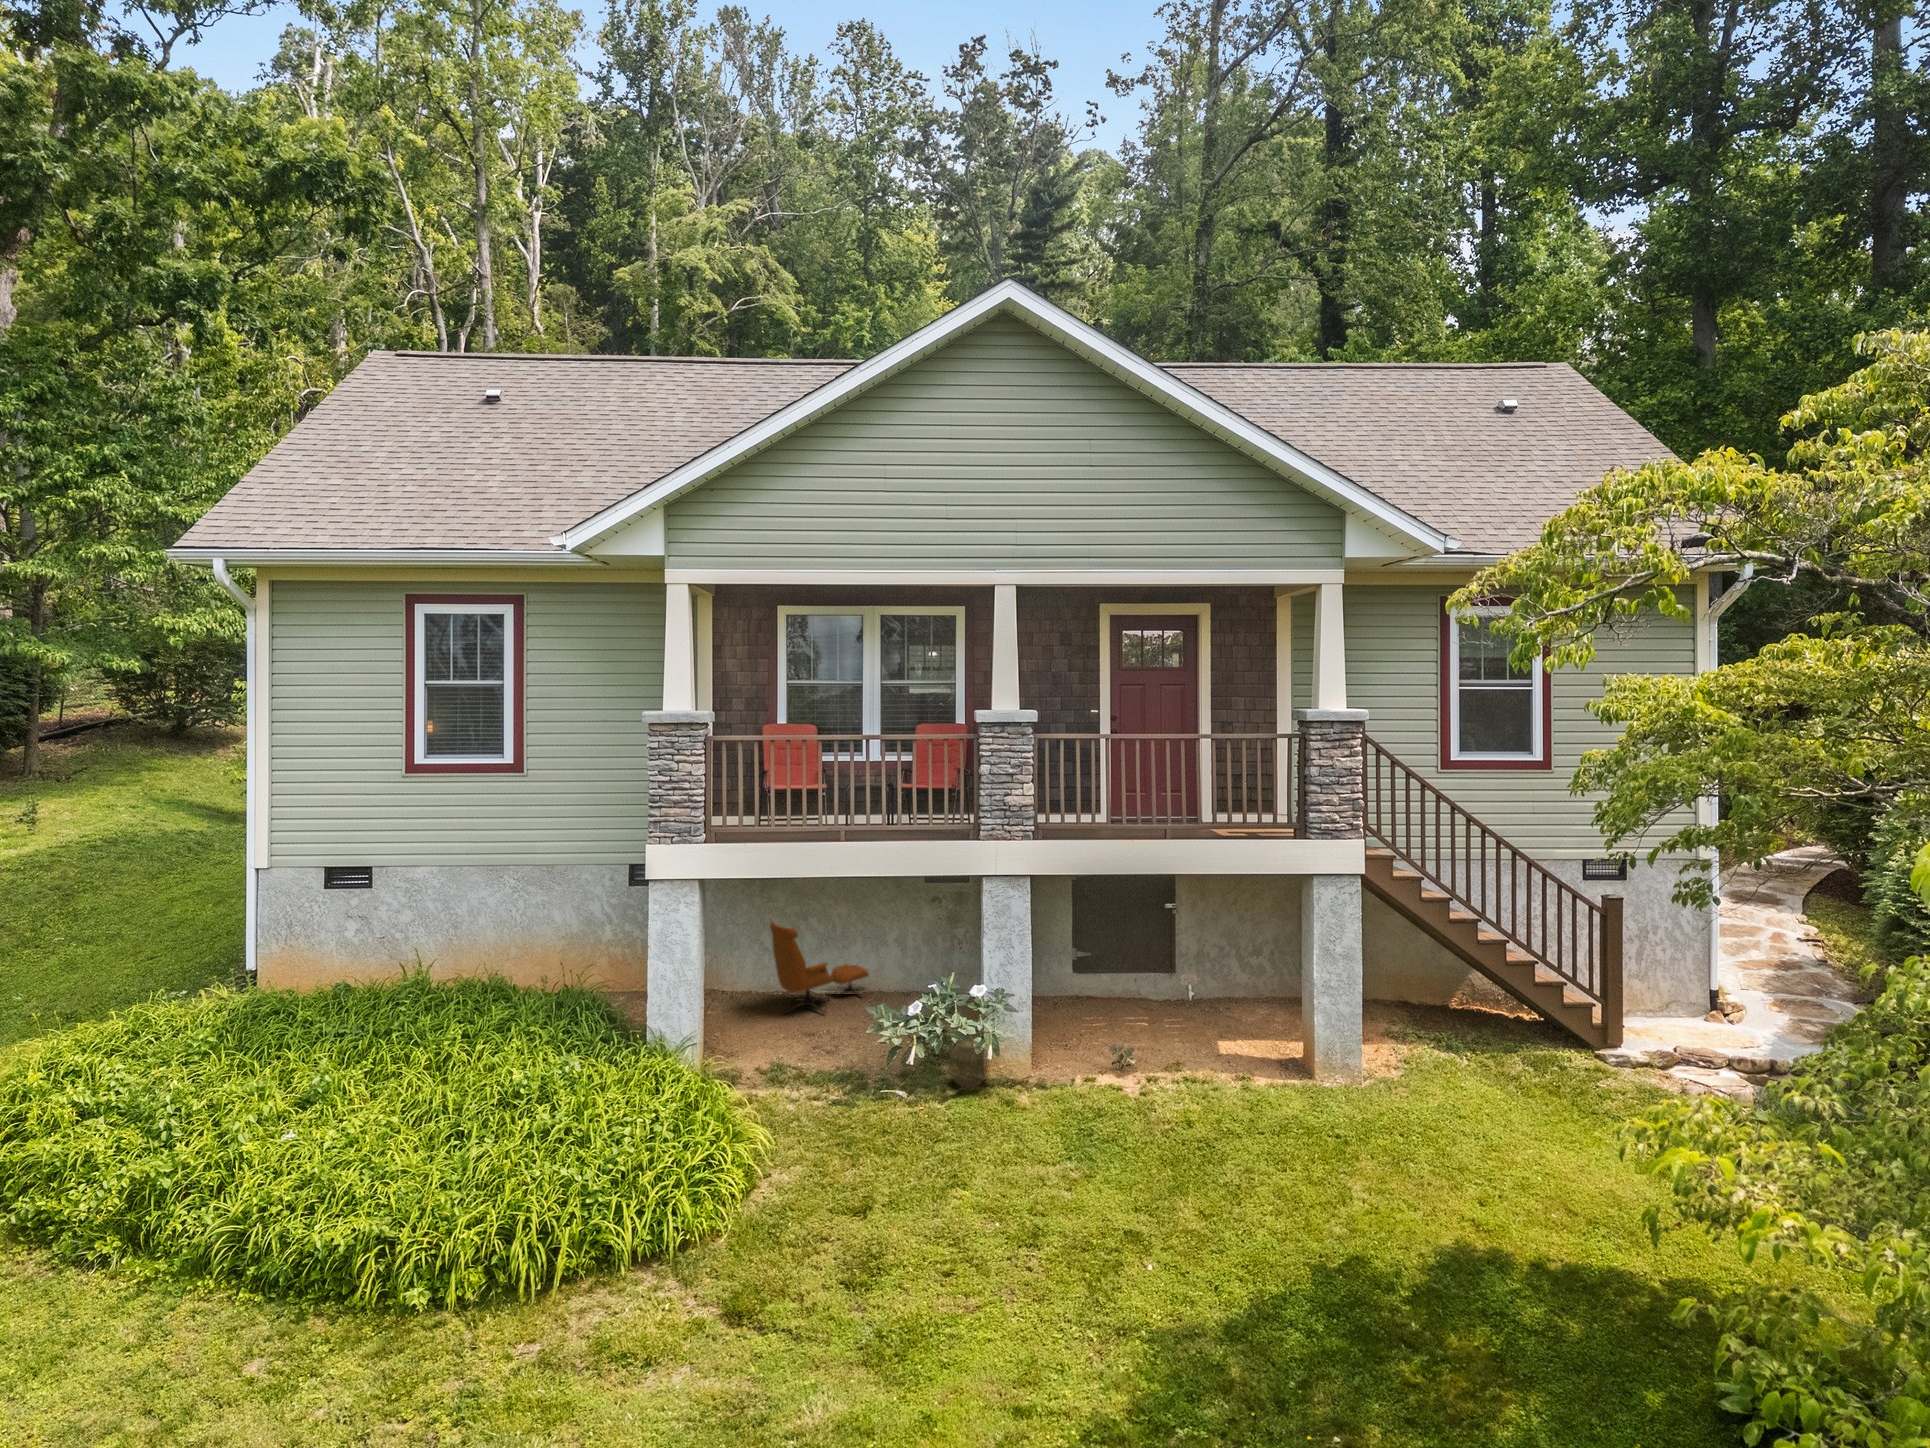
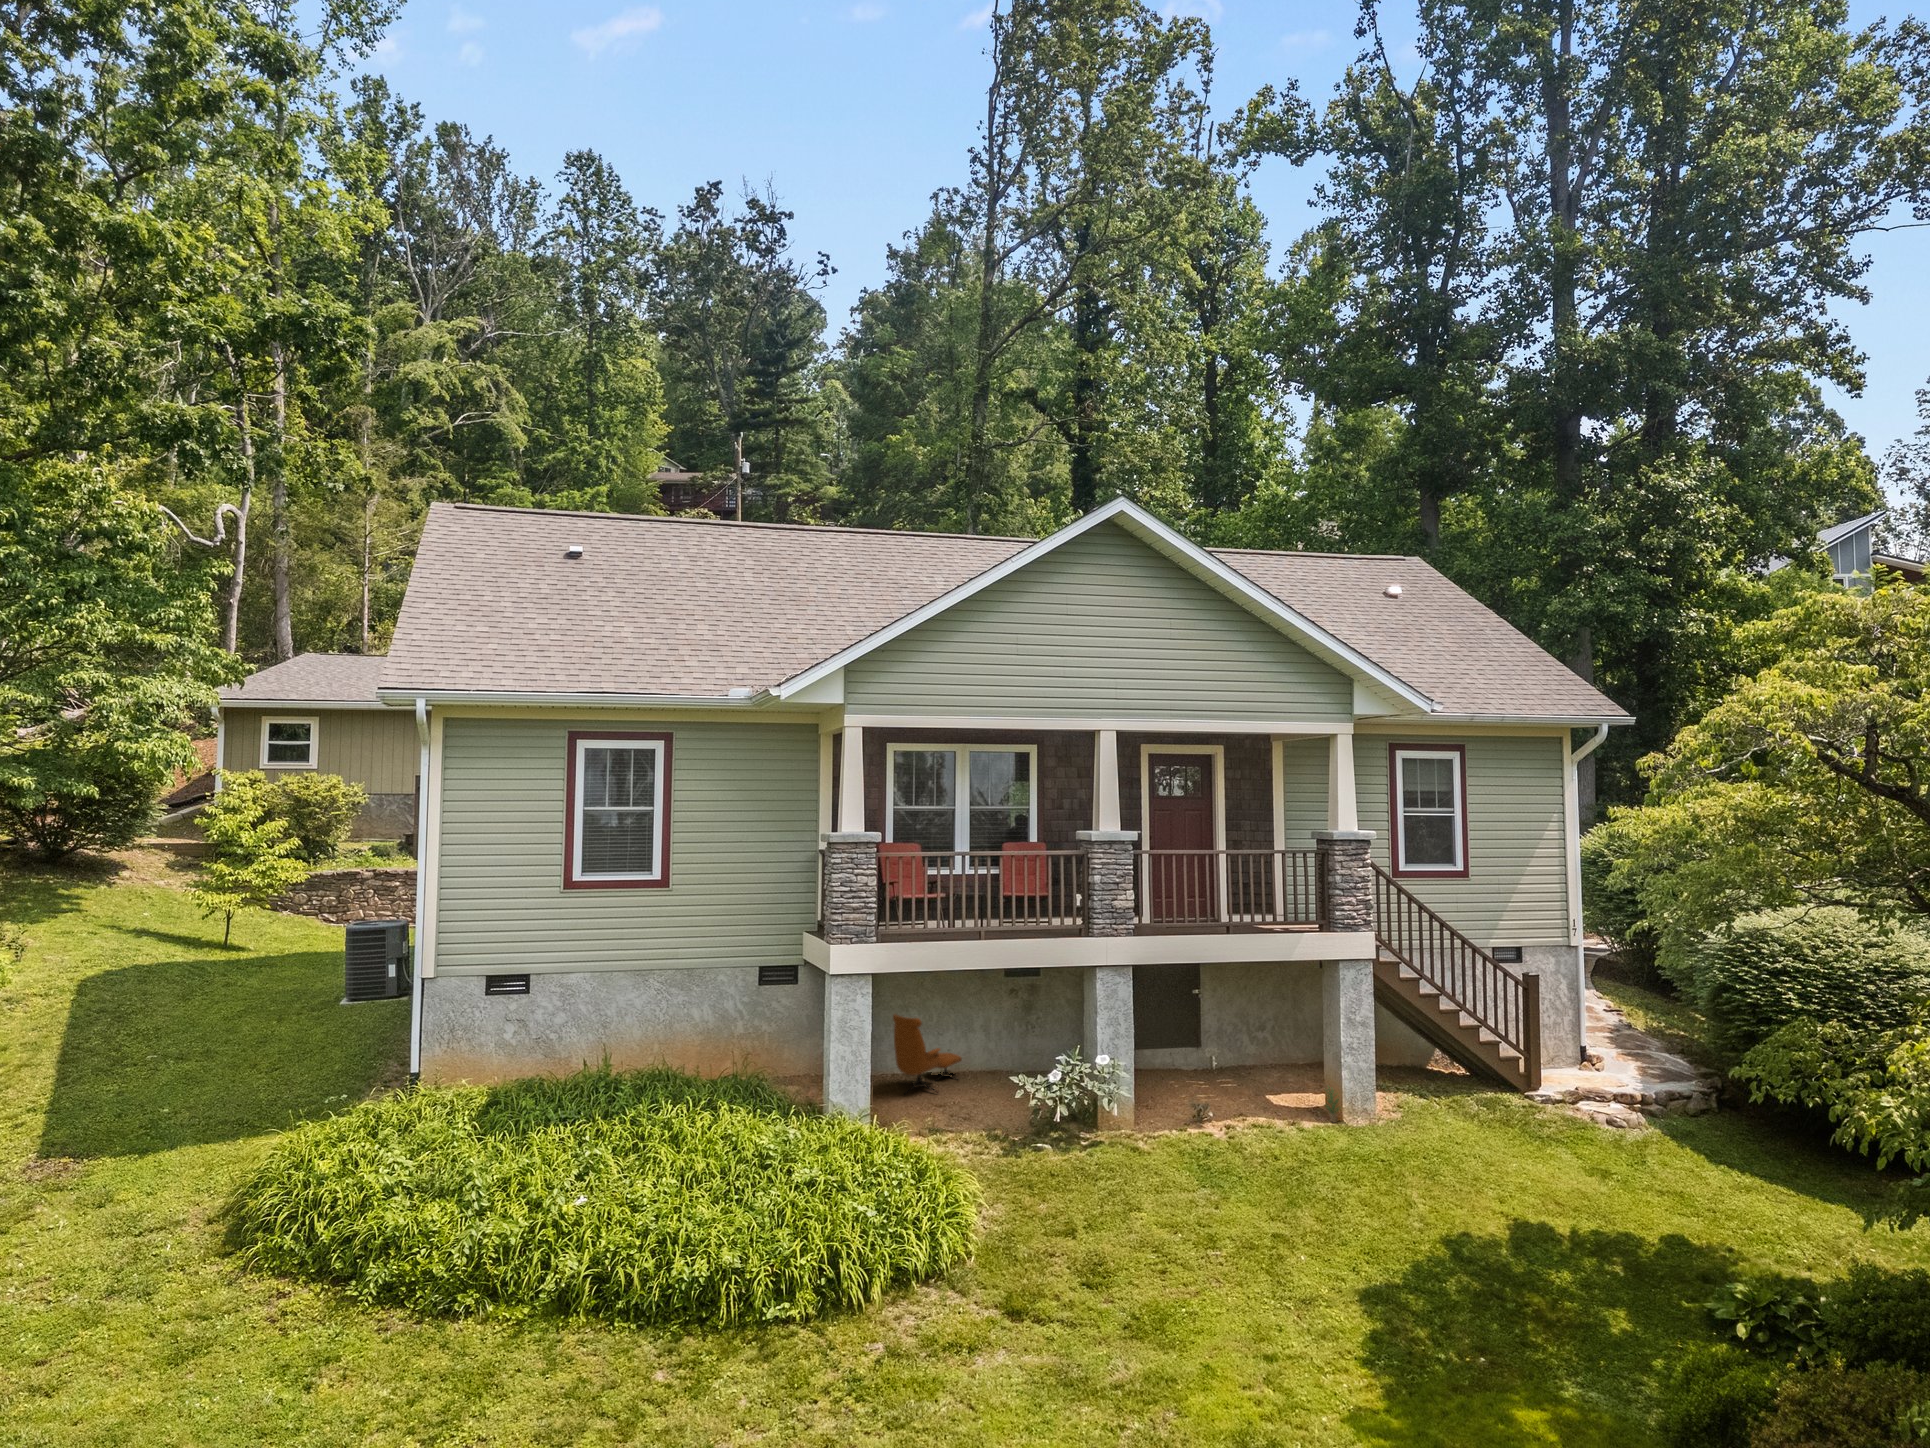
potted plant: none [1288,1033,1315,1081] -> present [1326,1086,1341,1123]
woven basket: present [949,1040,988,1088] -> none [1075,1101,1107,1140]

